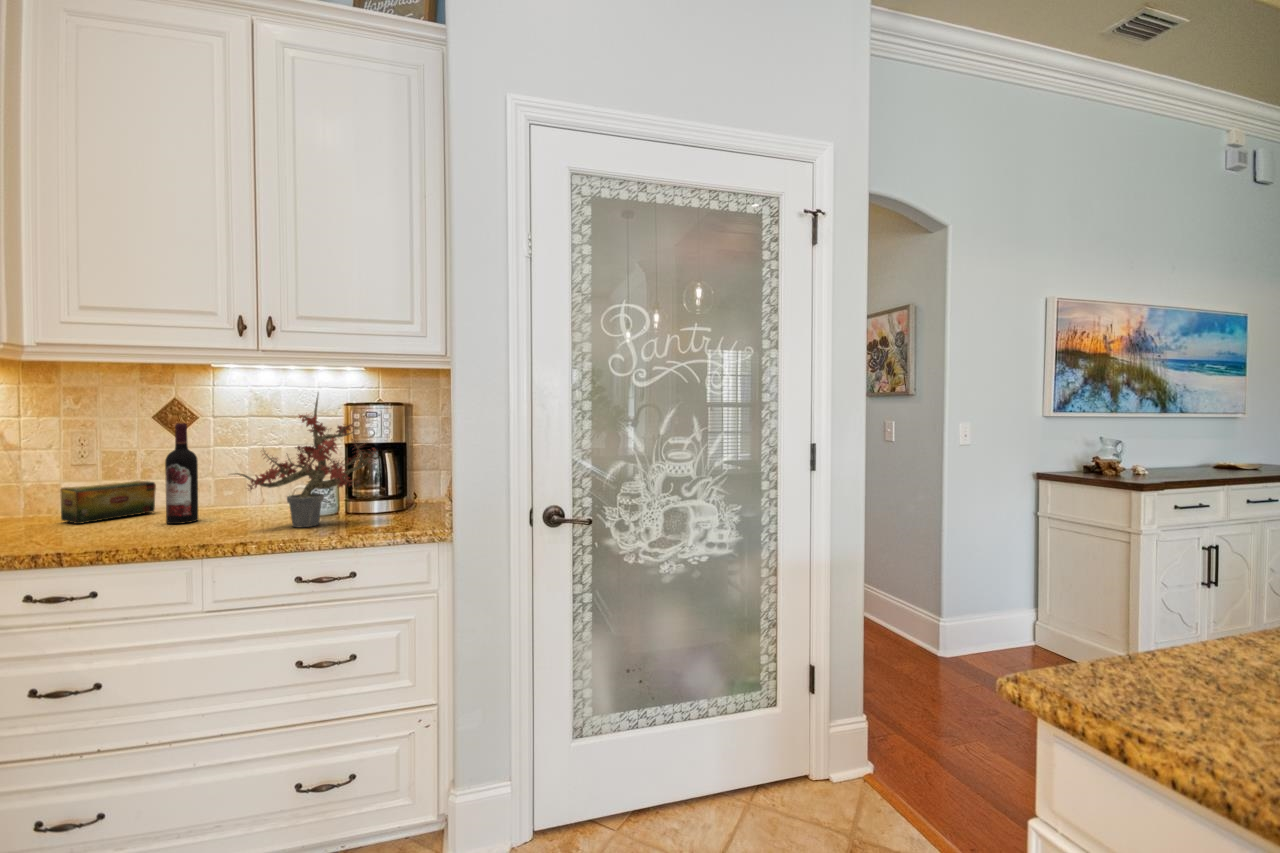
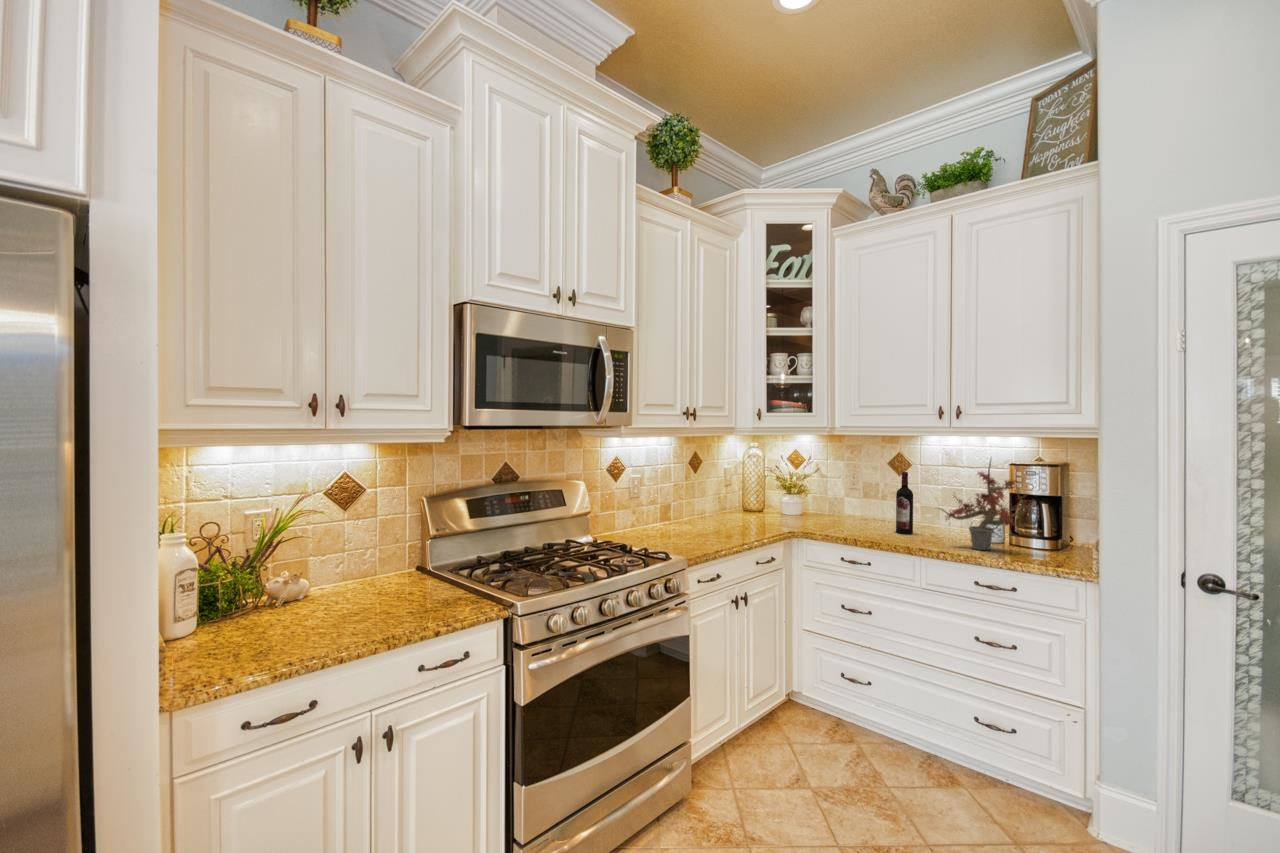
tea box: present [60,481,156,524] -> none [845,502,888,525]

